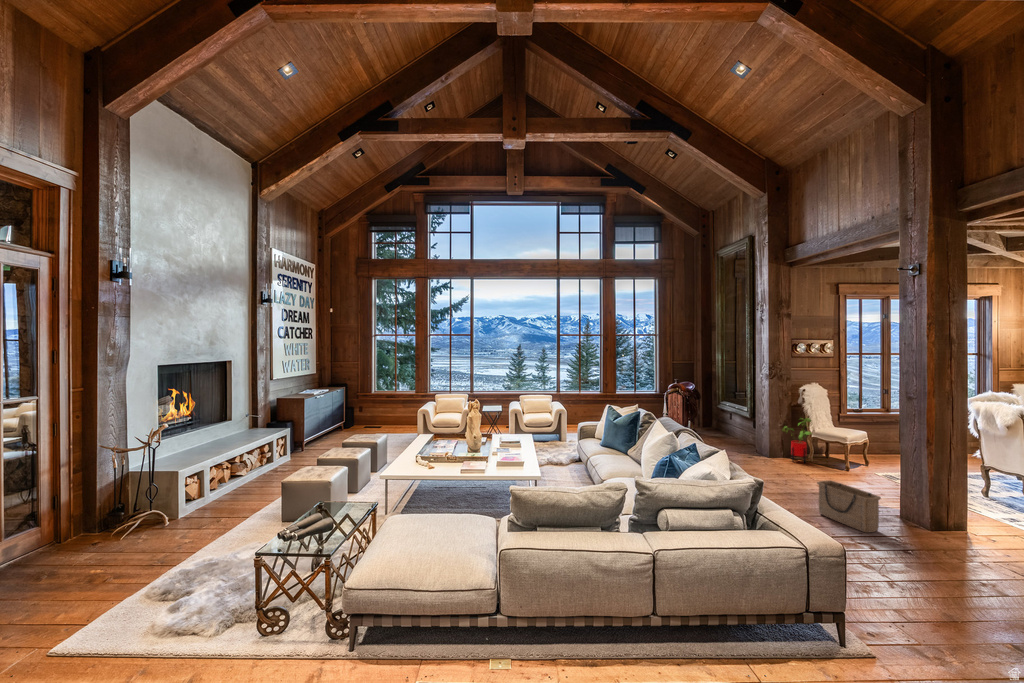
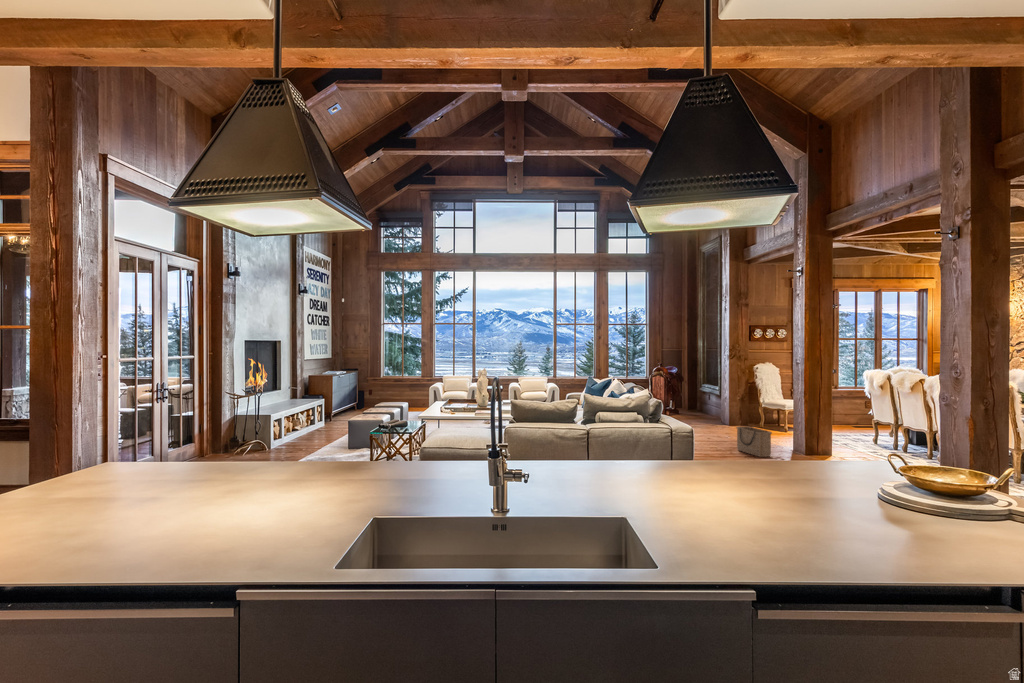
house plant: present [782,418,812,463] -> none [739,391,763,429]

